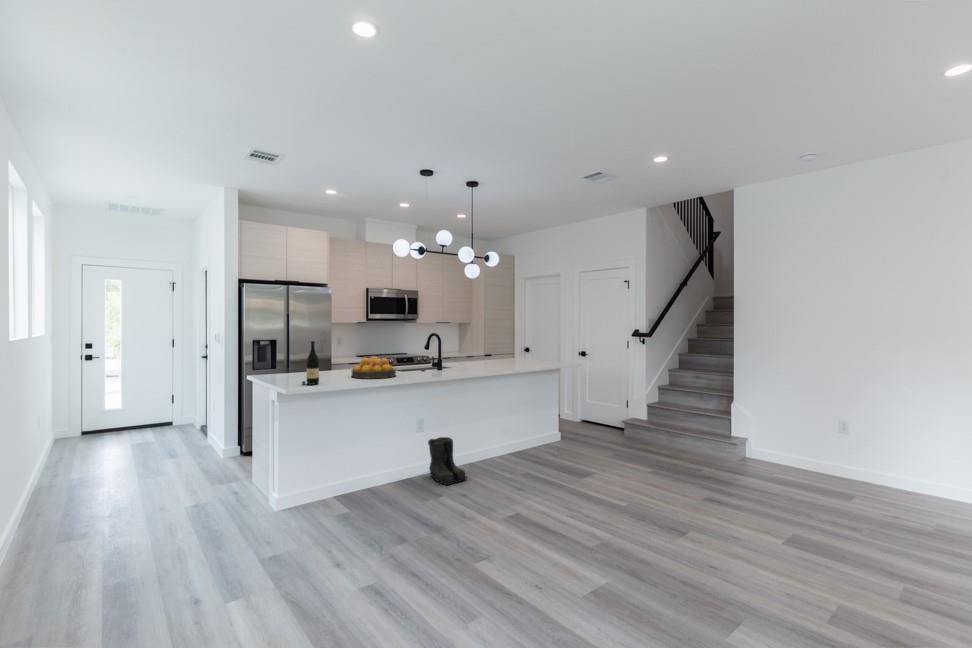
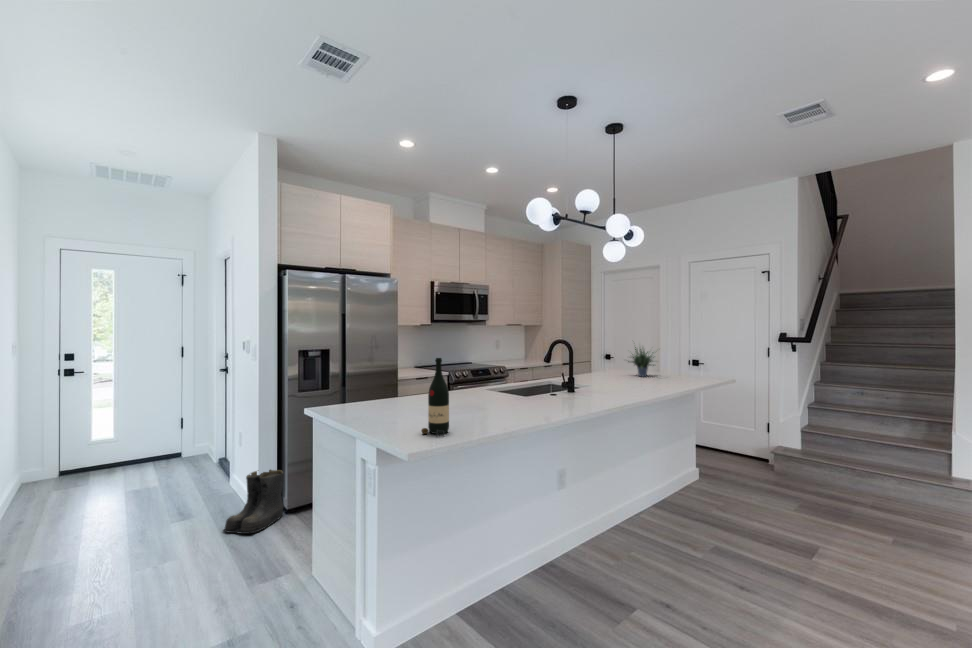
potted plant: none [502,333,527,362] -> present [628,347,654,377]
fruit bowl: present [352,356,396,378] -> none [474,377,541,415]
boots: present [428,437,467,485] -> present [224,470,284,534]

